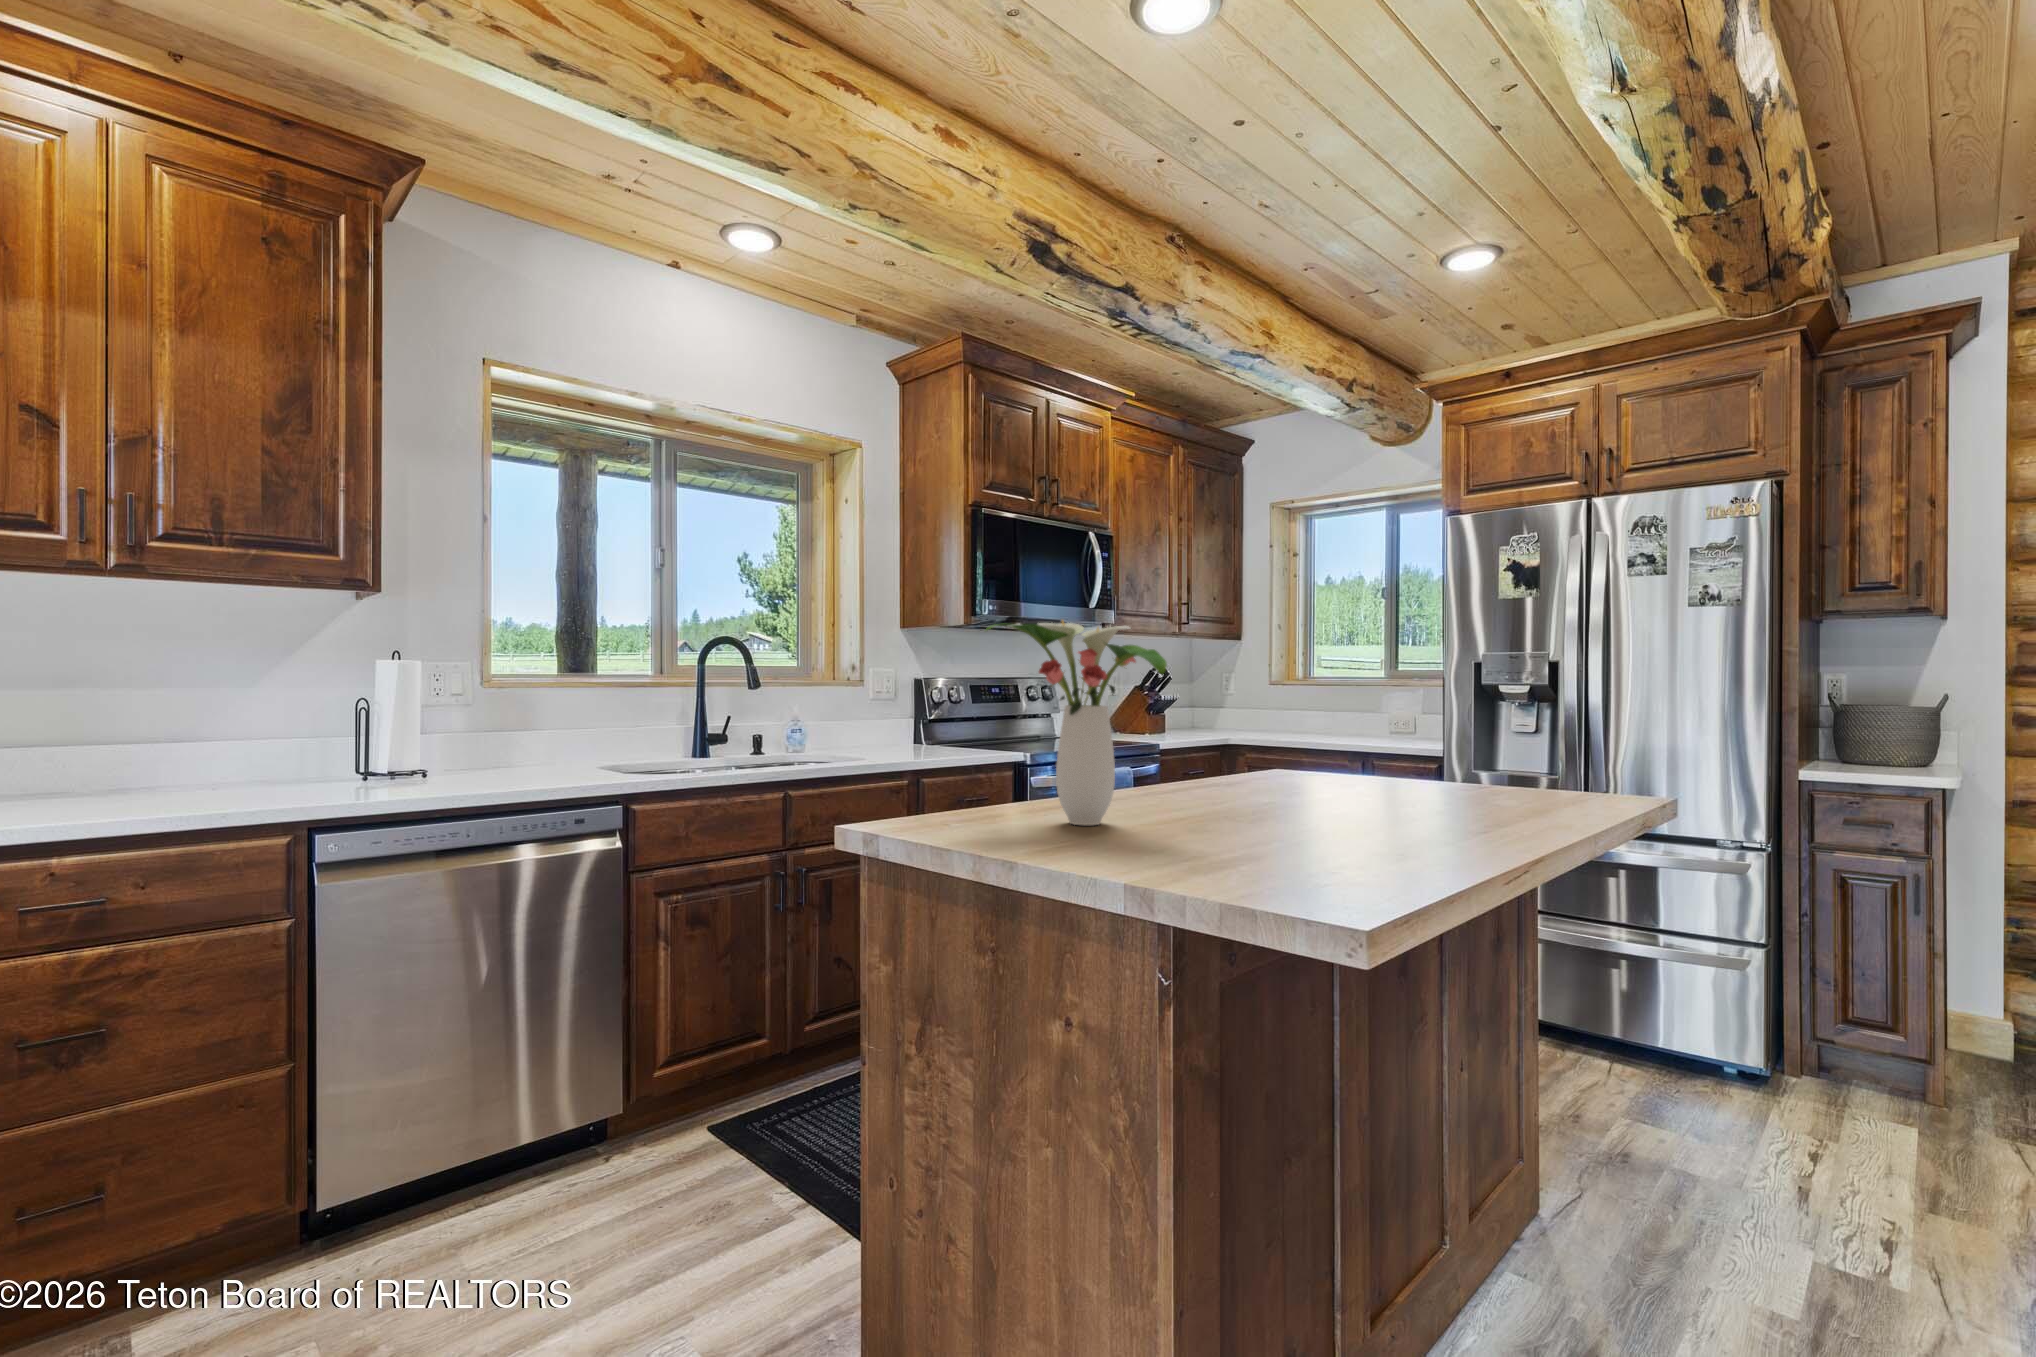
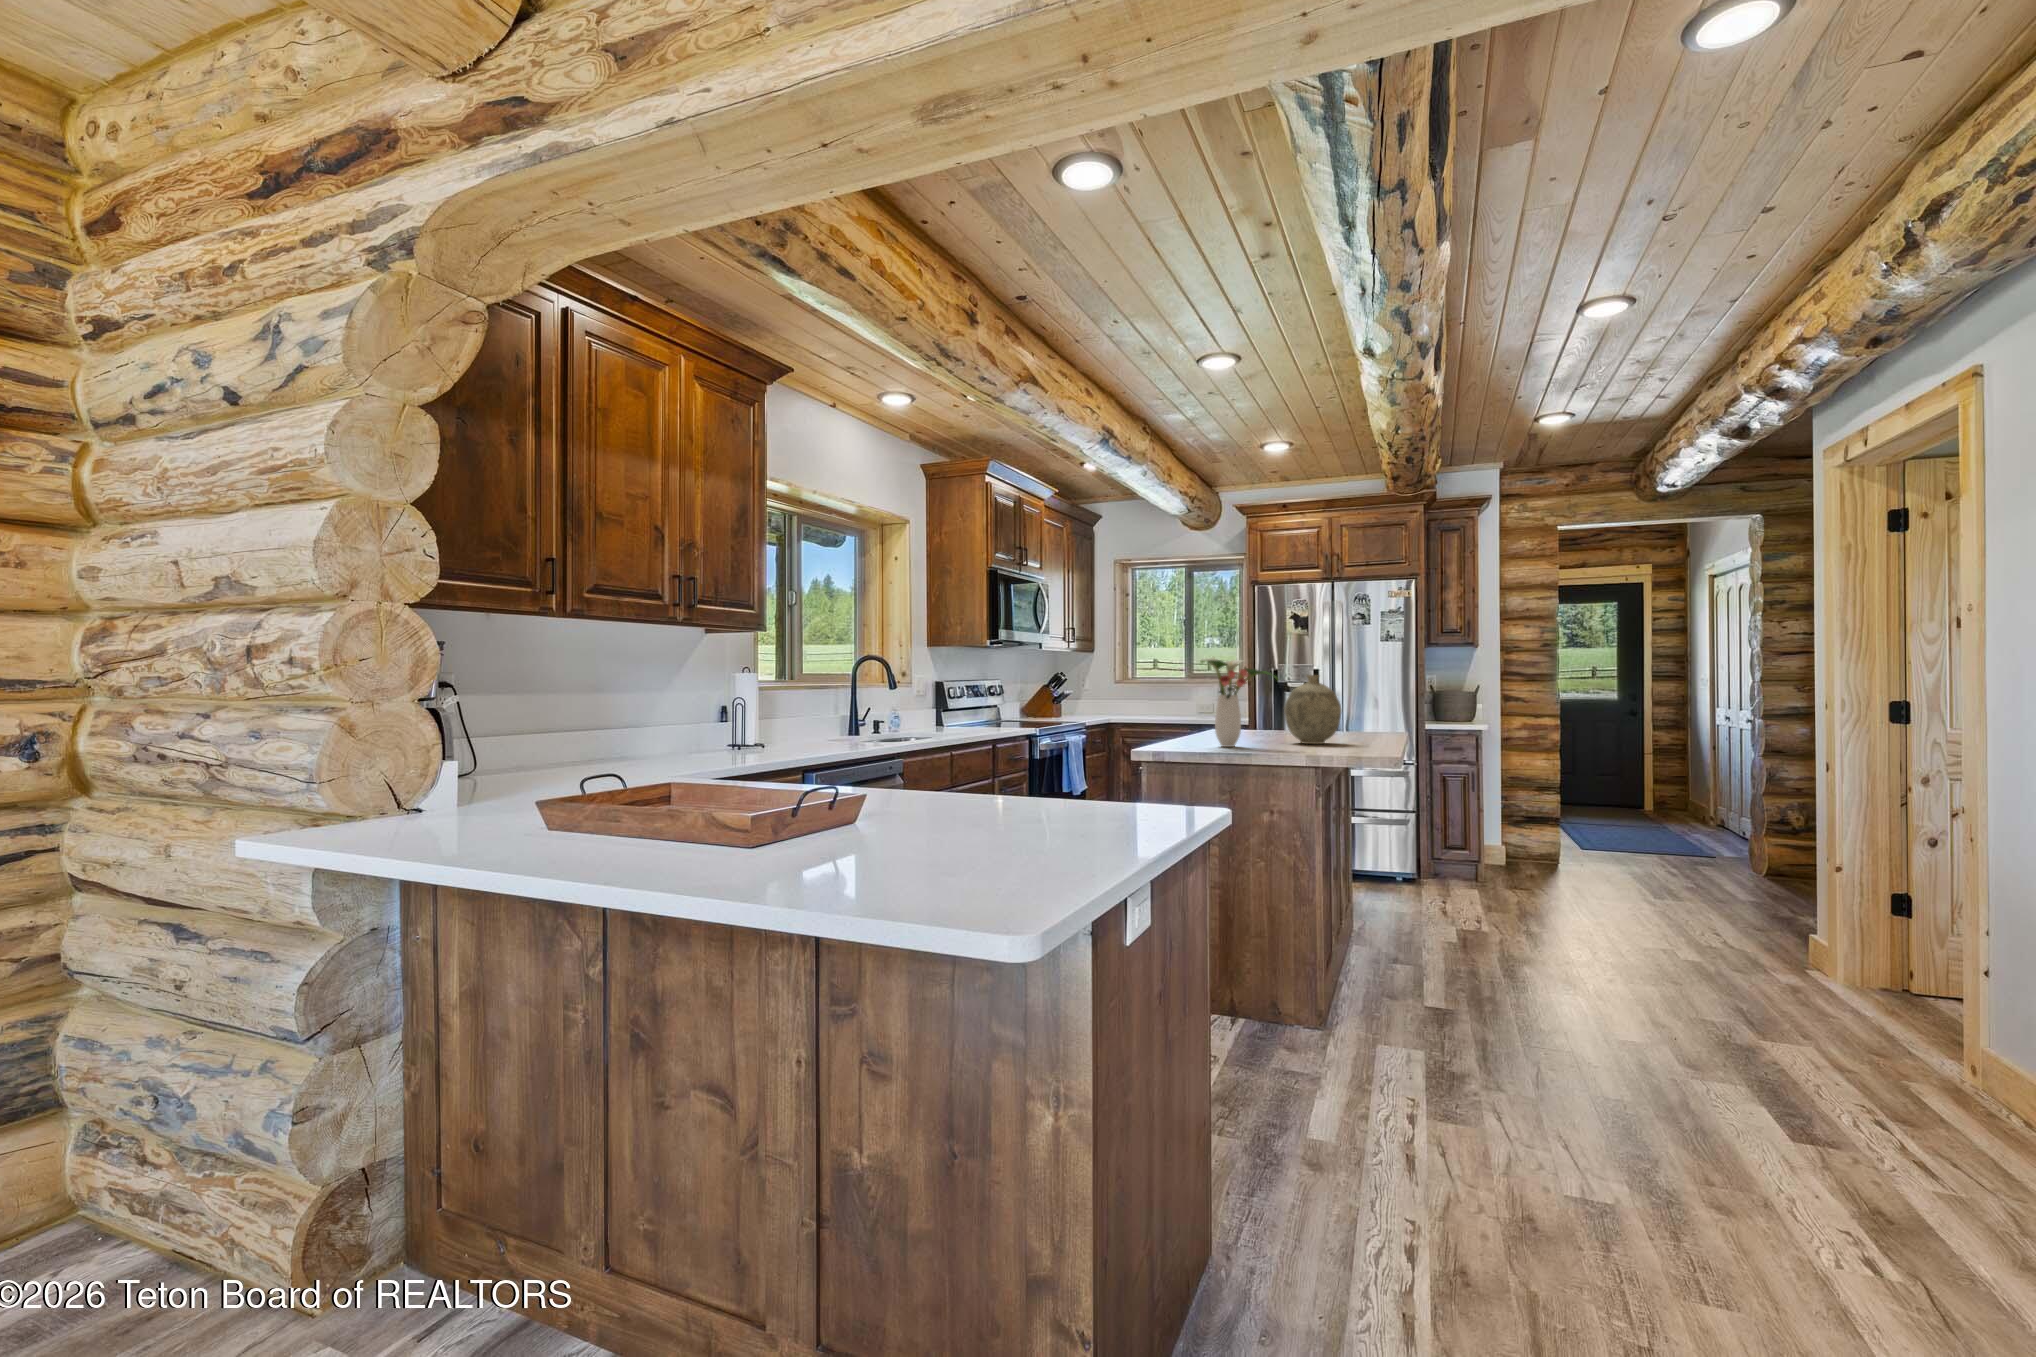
decorative vase: none [1257,660,1397,827] -> present [1284,675,1341,744]

